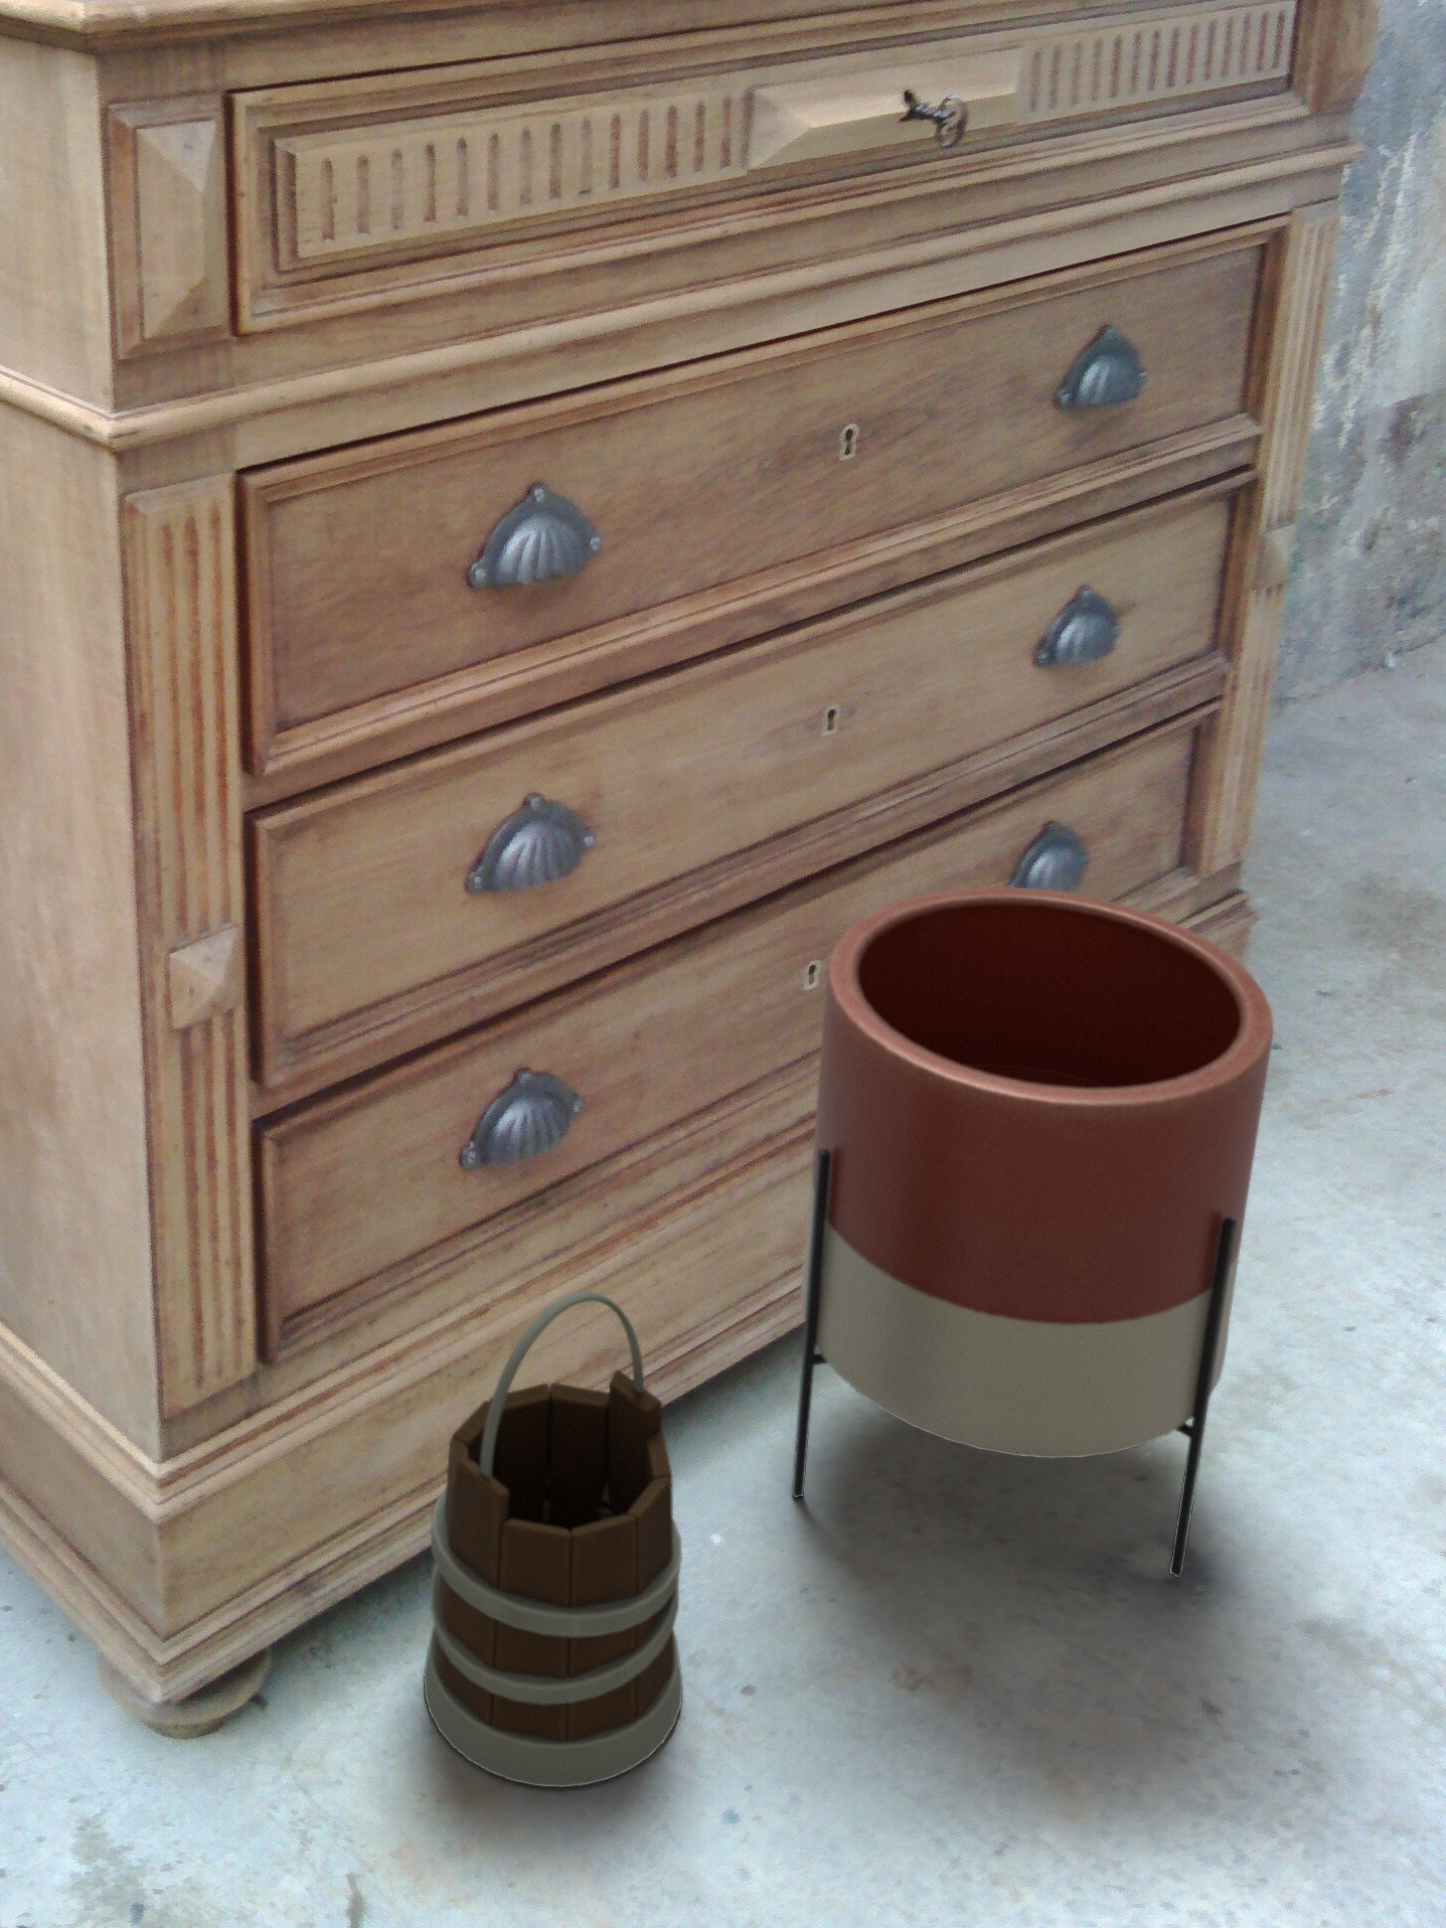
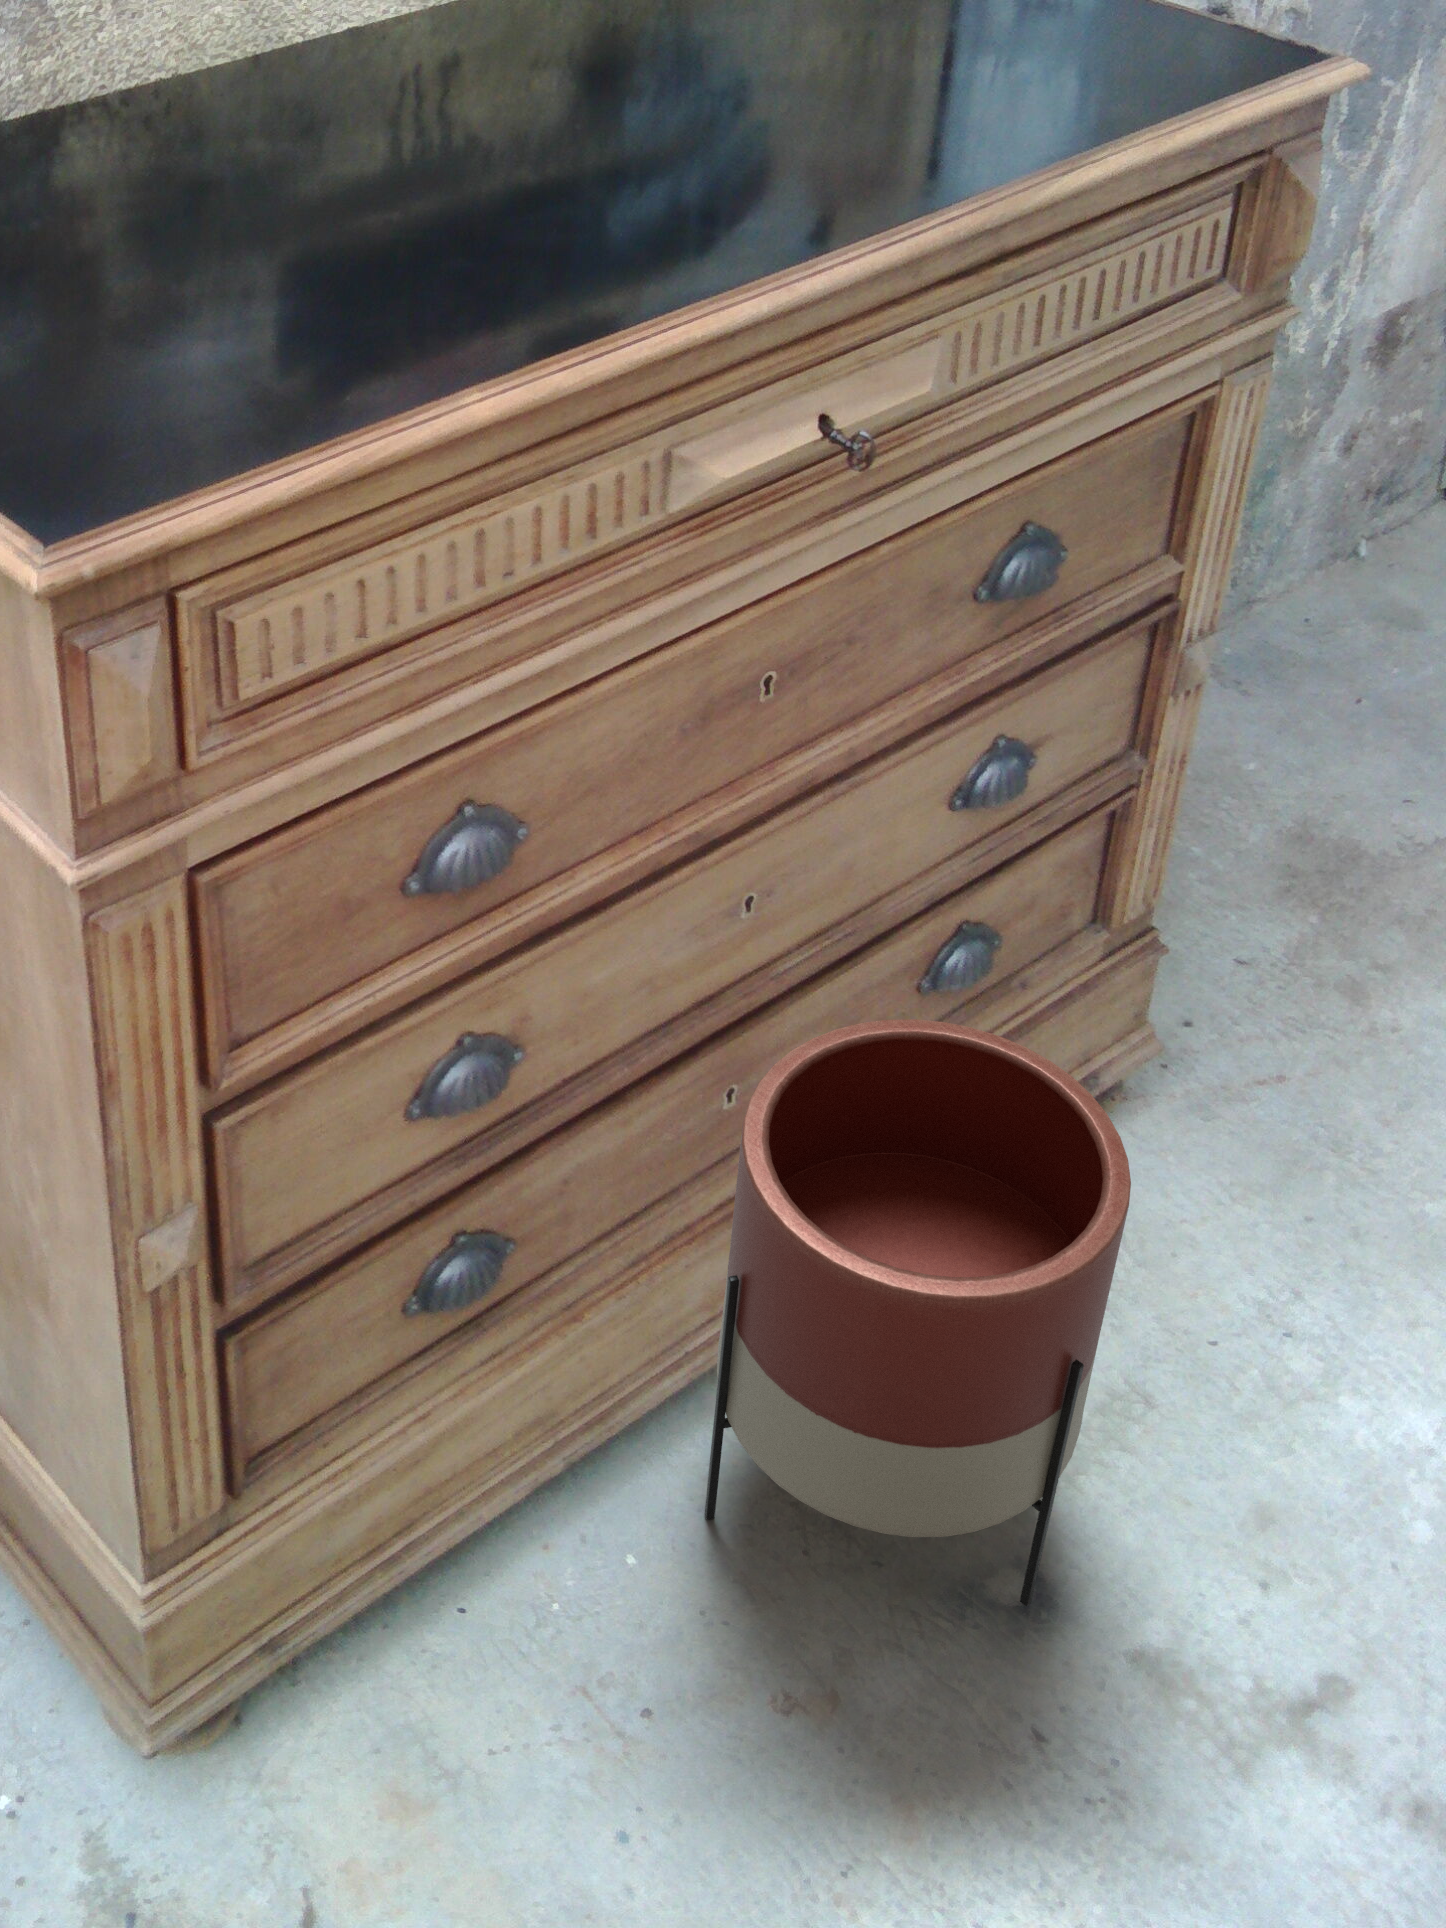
wooden bucket: present [424,1291,683,1787] -> none [382,1438,597,1804]

